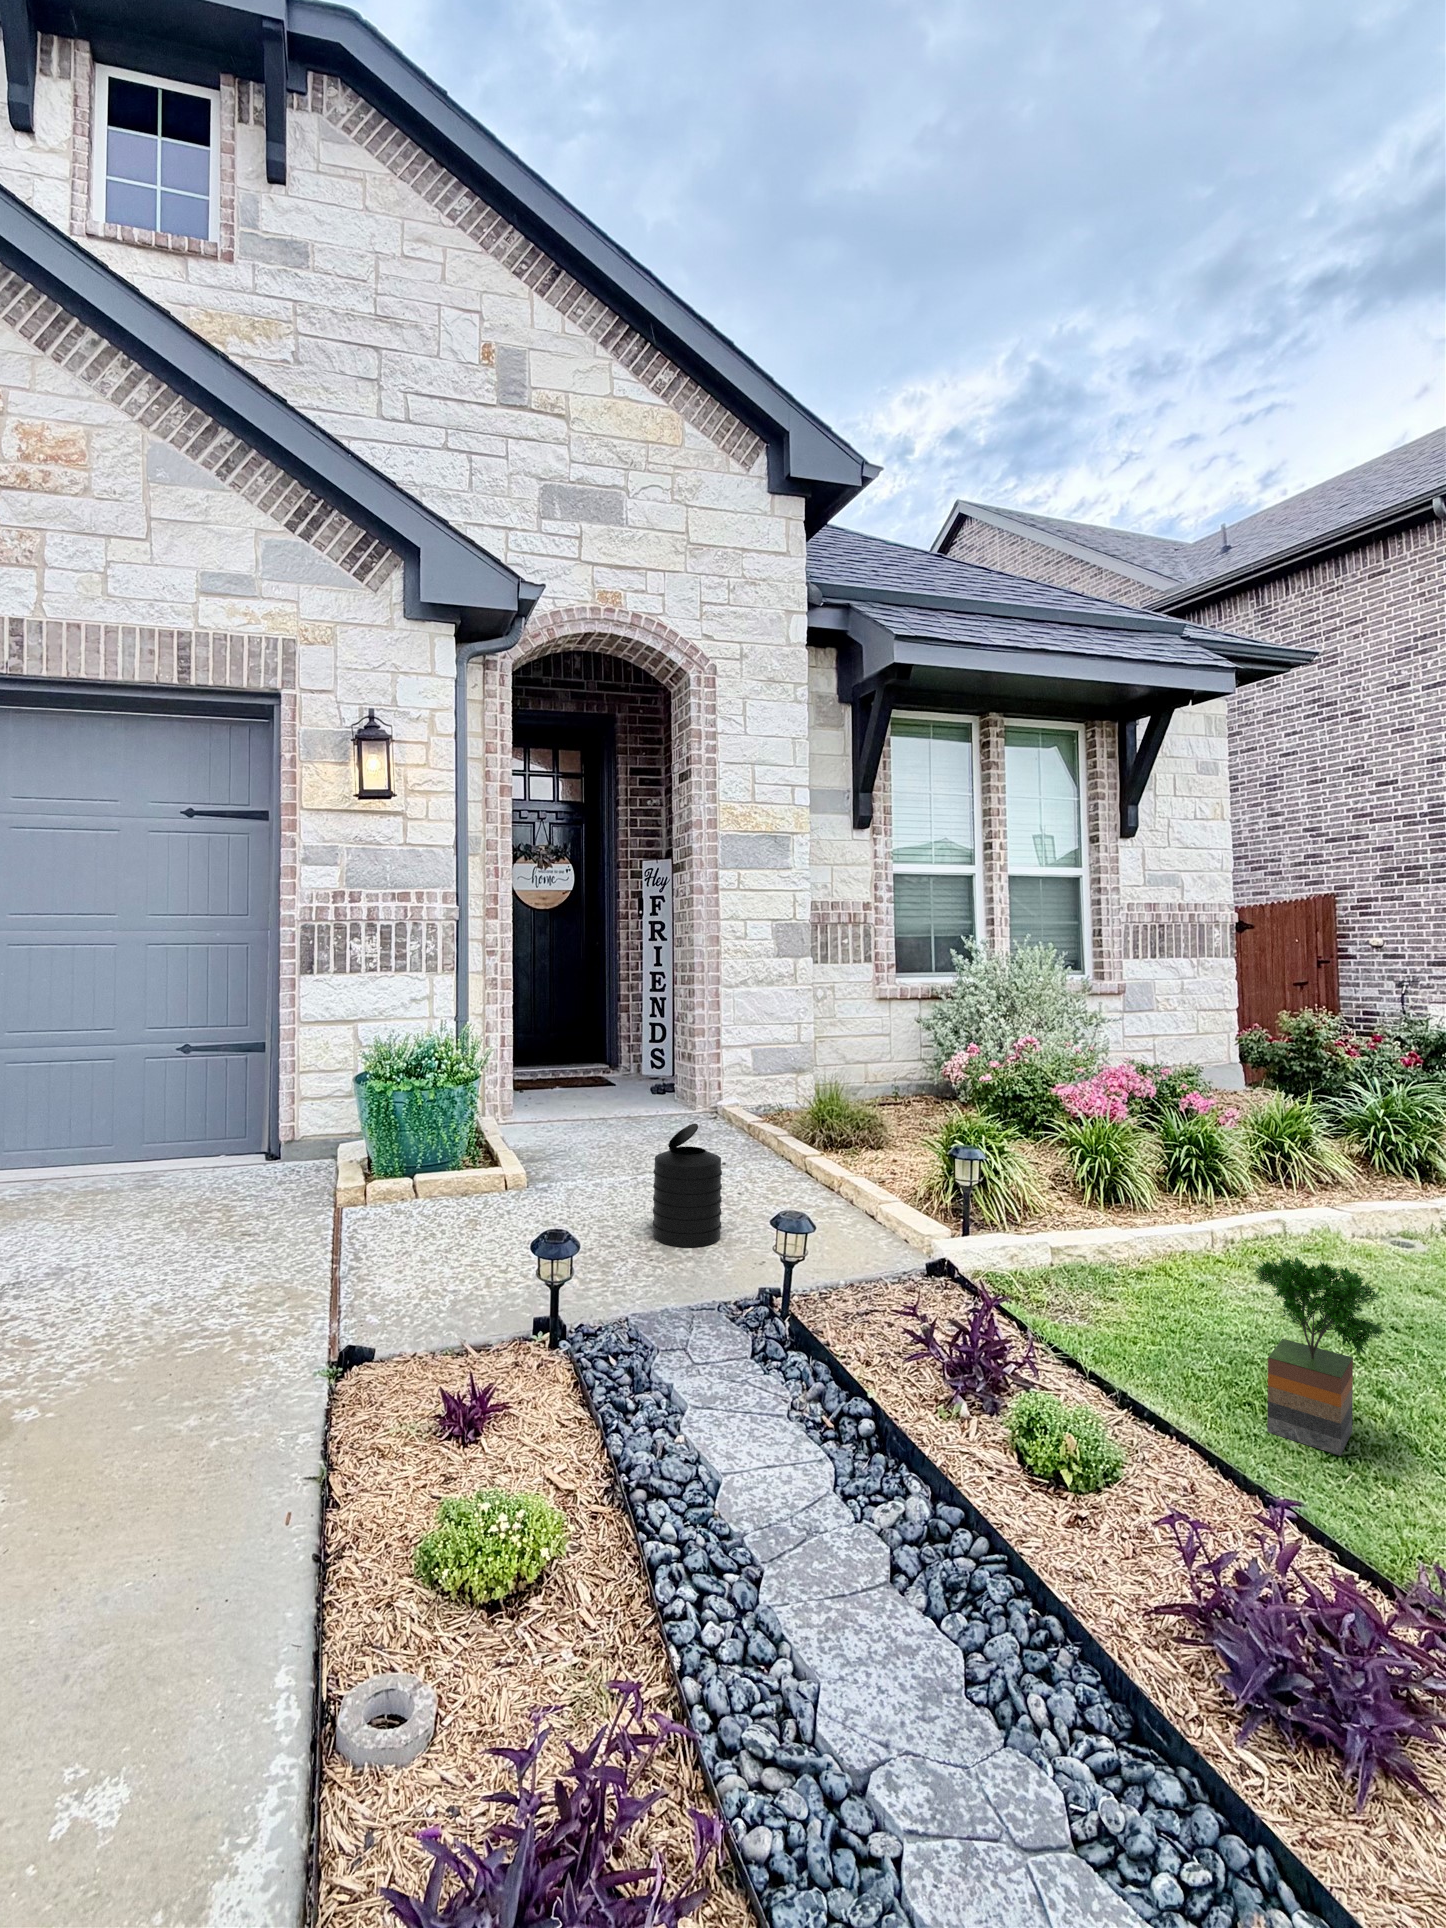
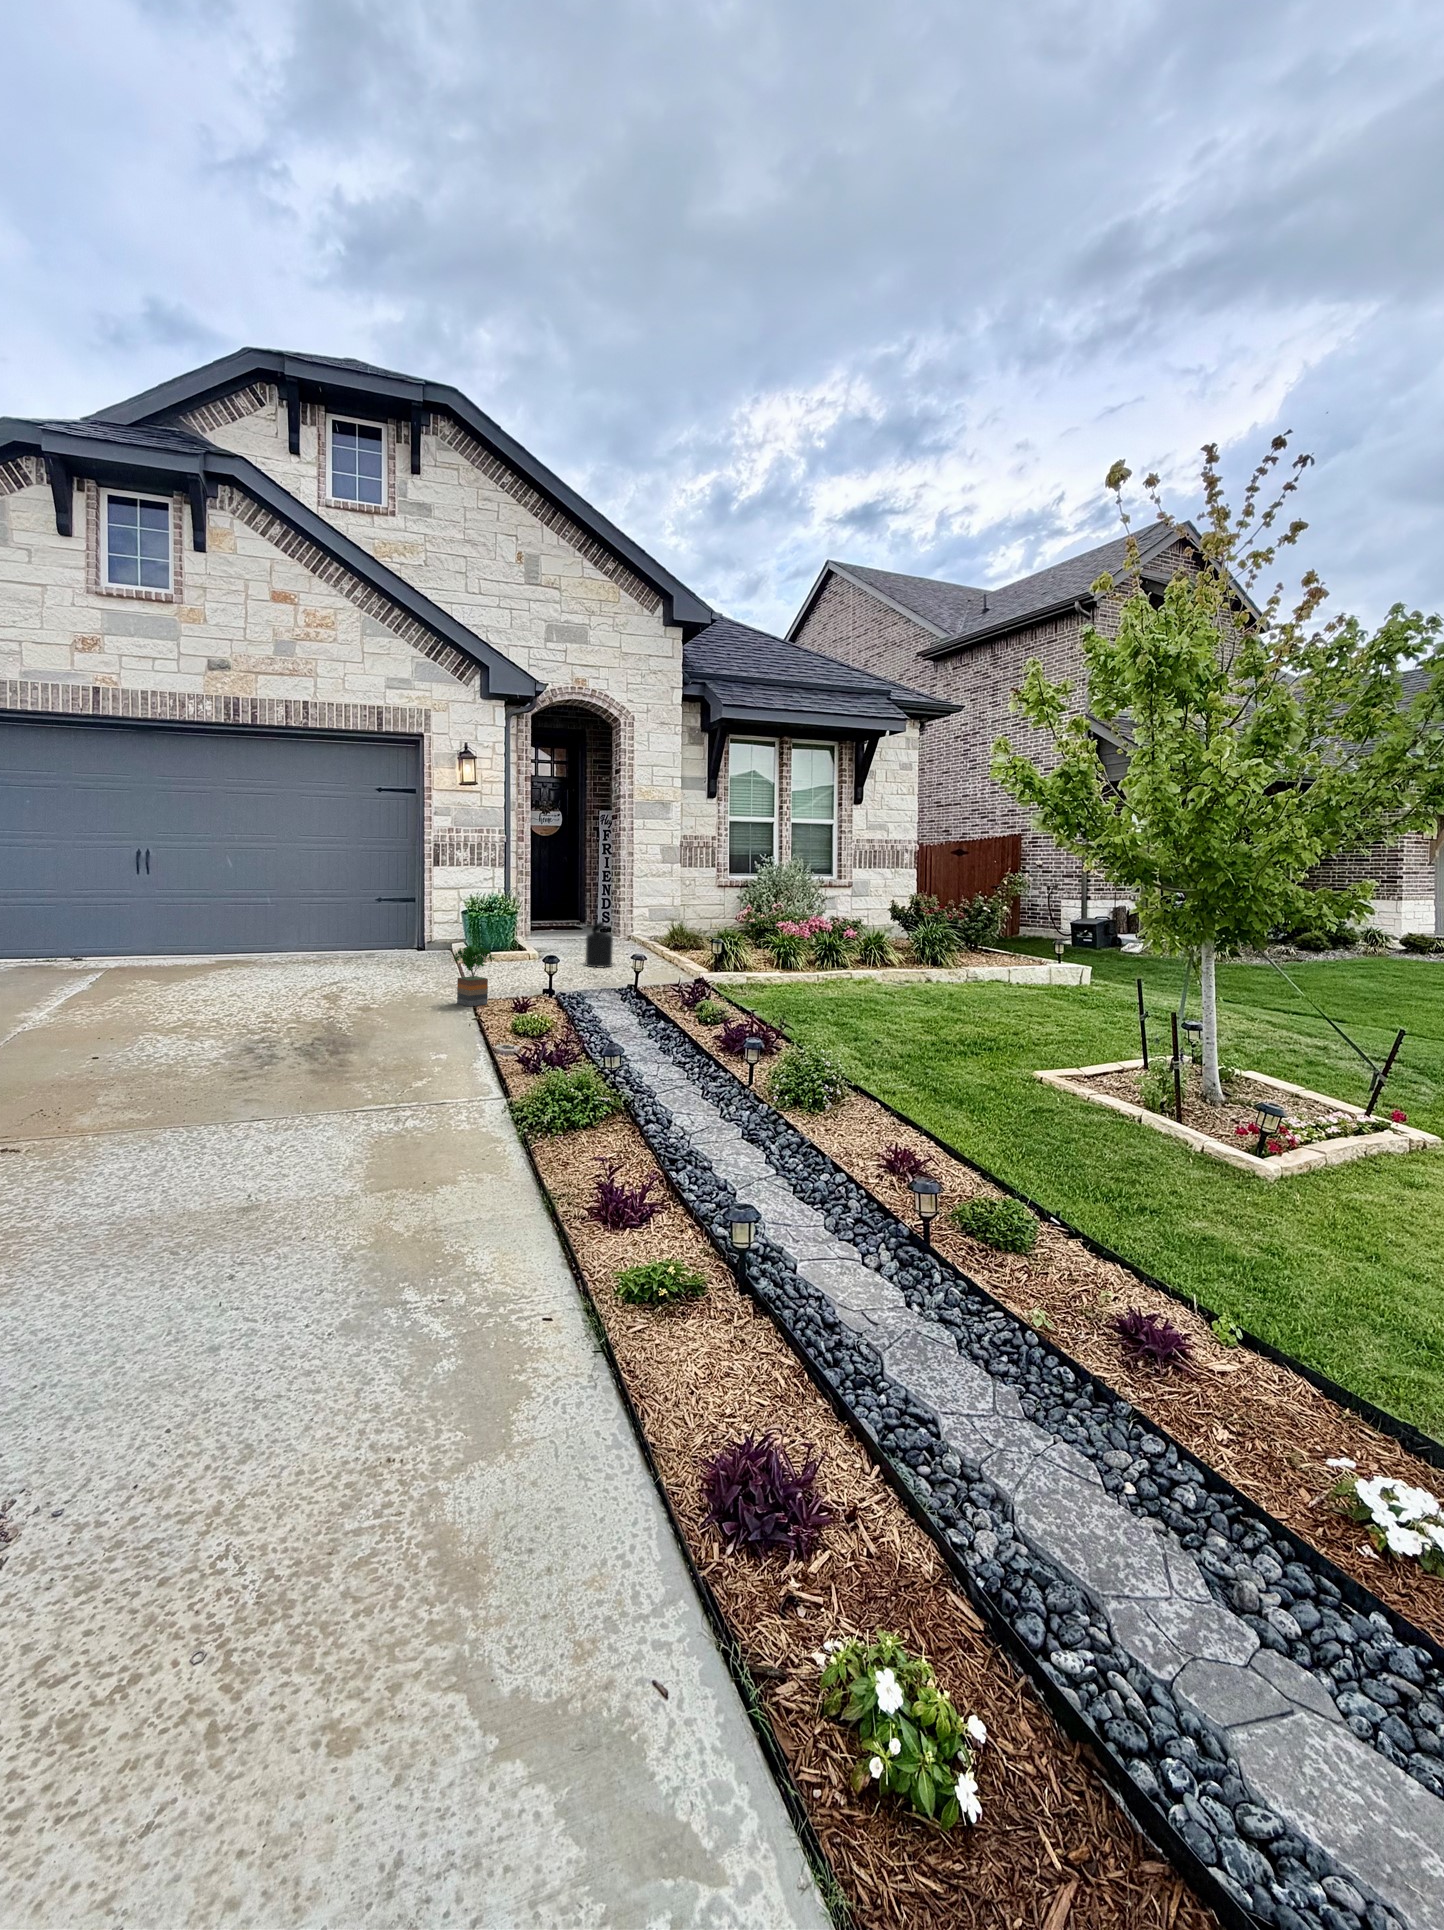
potted tree: present [1253,1257,1385,1456] -> present [455,946,495,1006]

